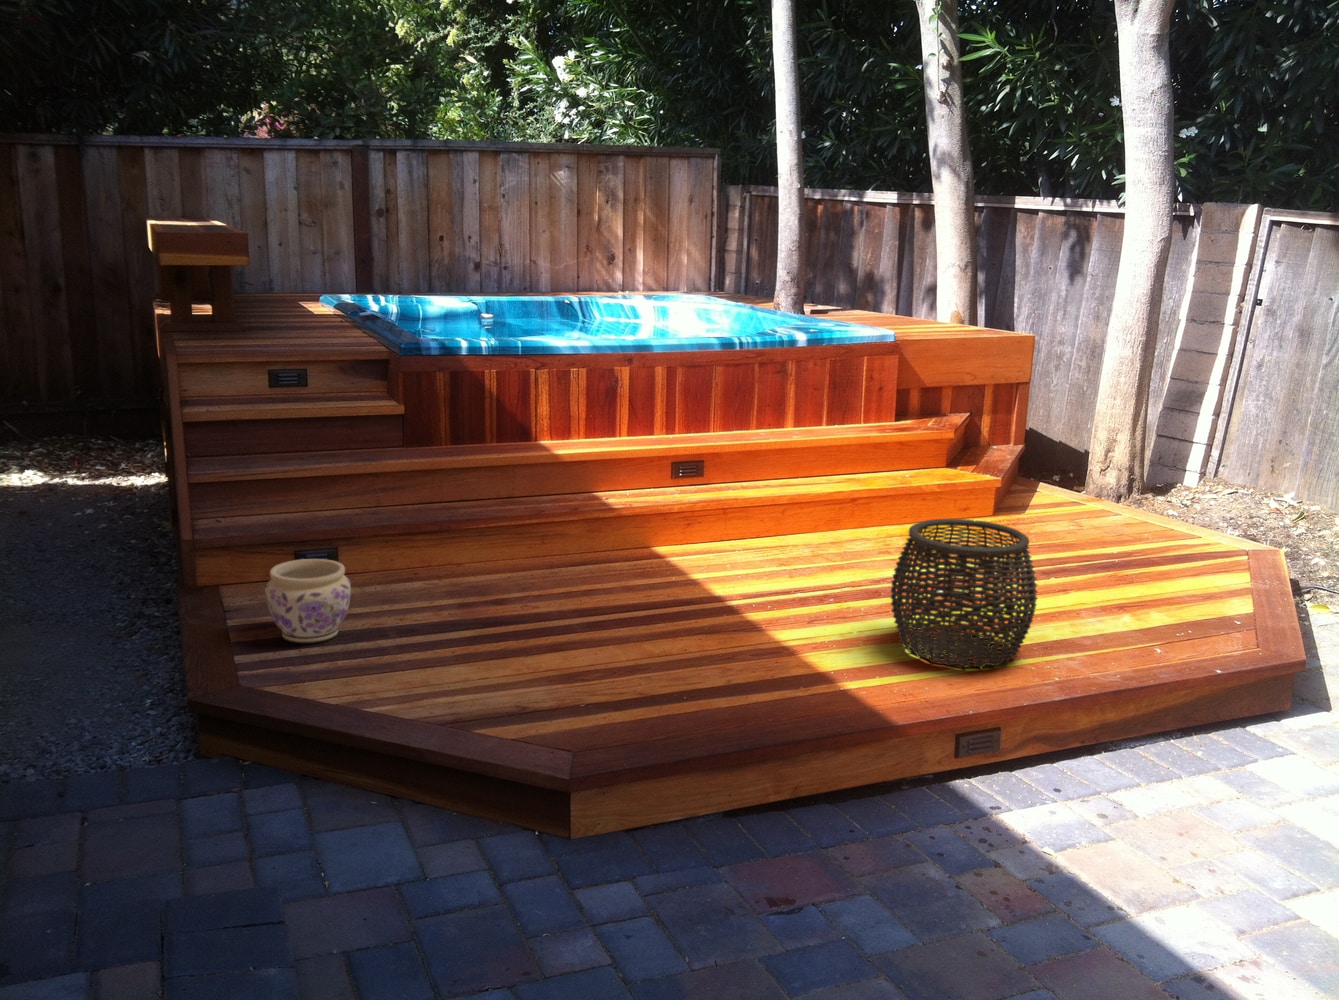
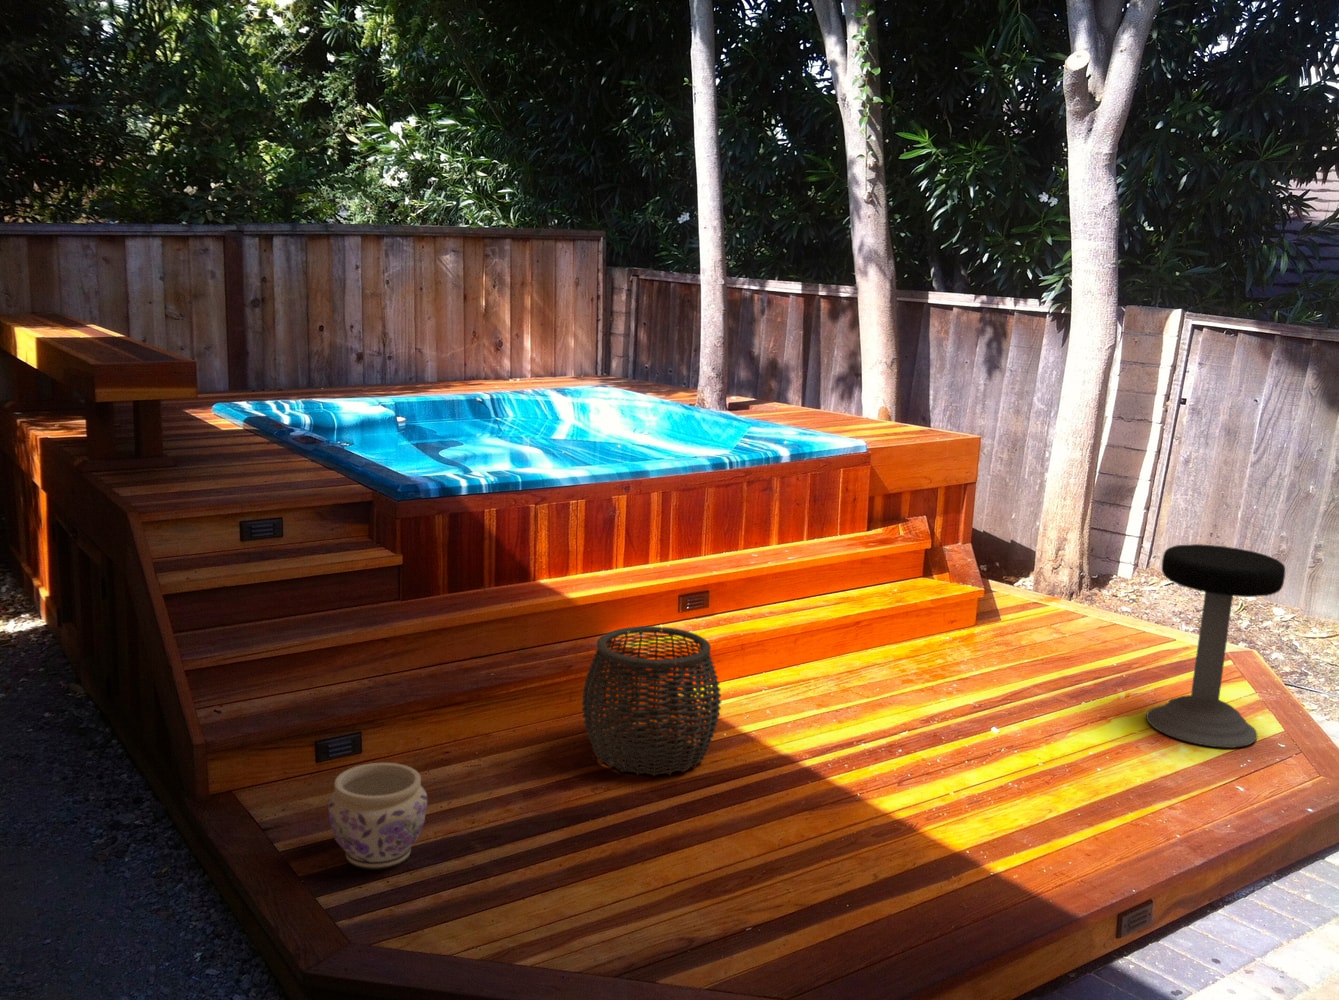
stool: none [1101,418,1238,617] -> present [1146,544,1285,748]
woven basket: present [891,519,1038,668] -> present [582,626,721,776]

